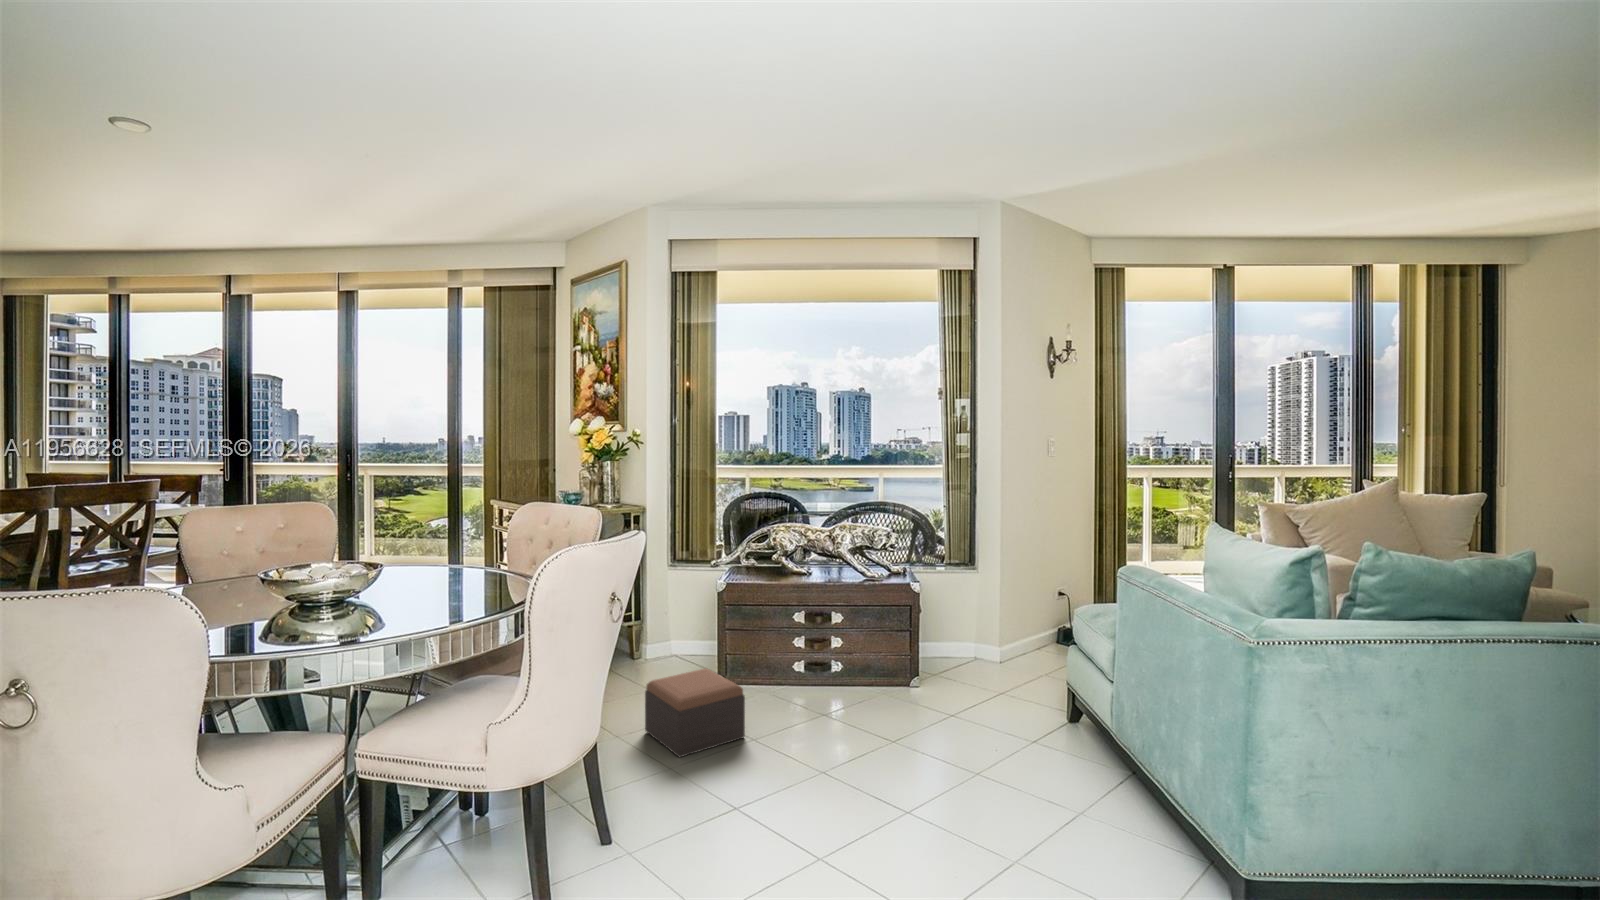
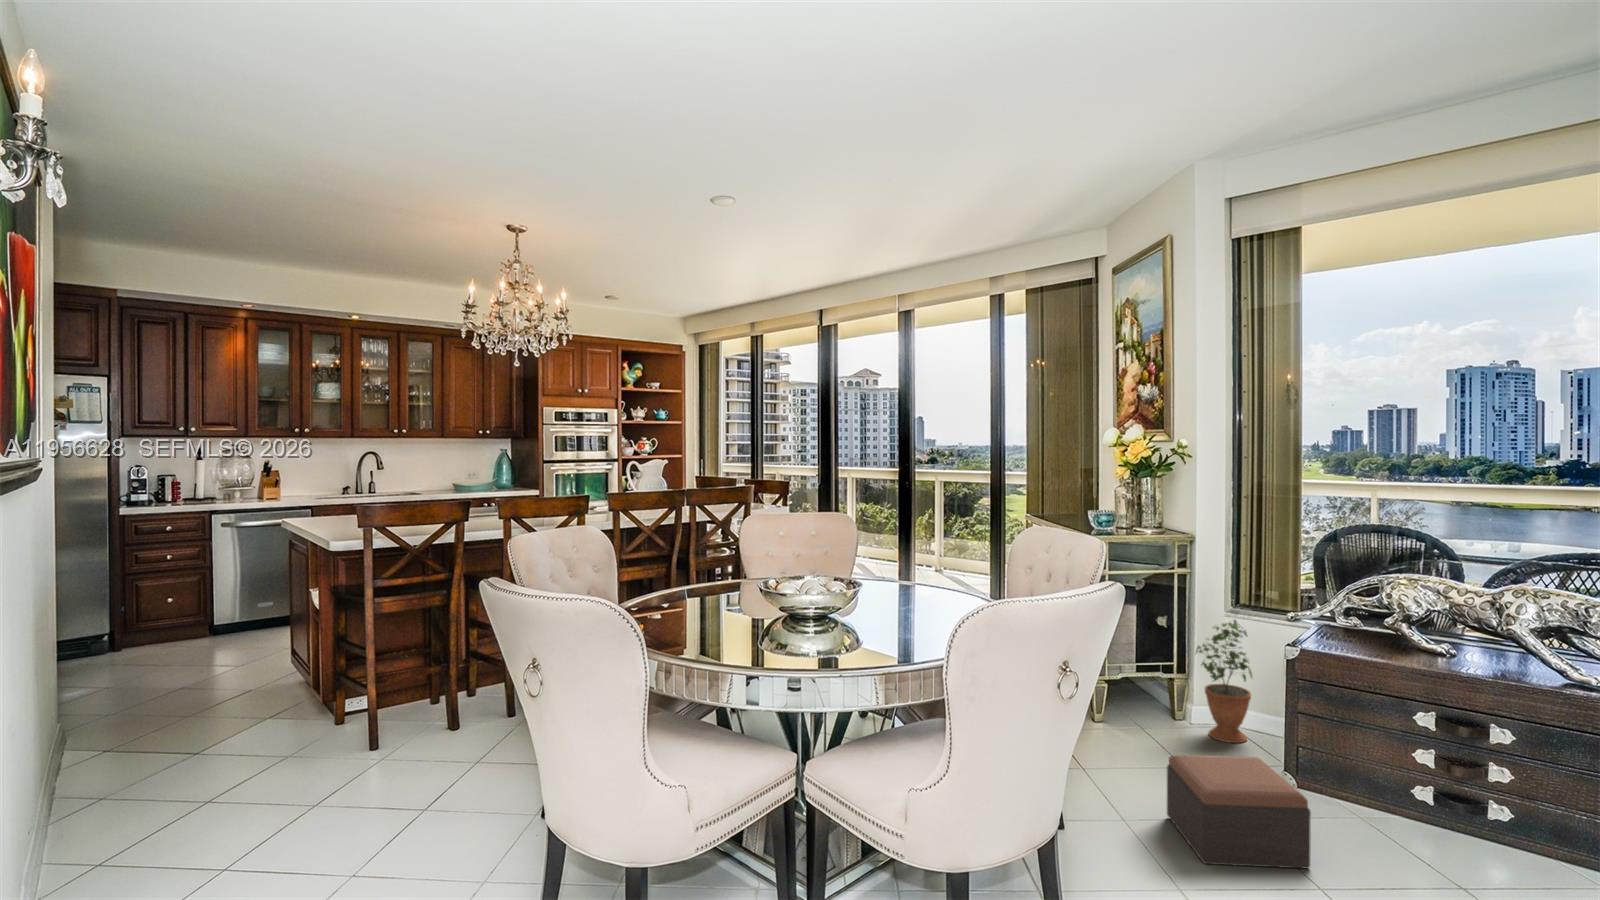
potted plant: none [648,568,689,667] -> present [1196,620,1252,743]

